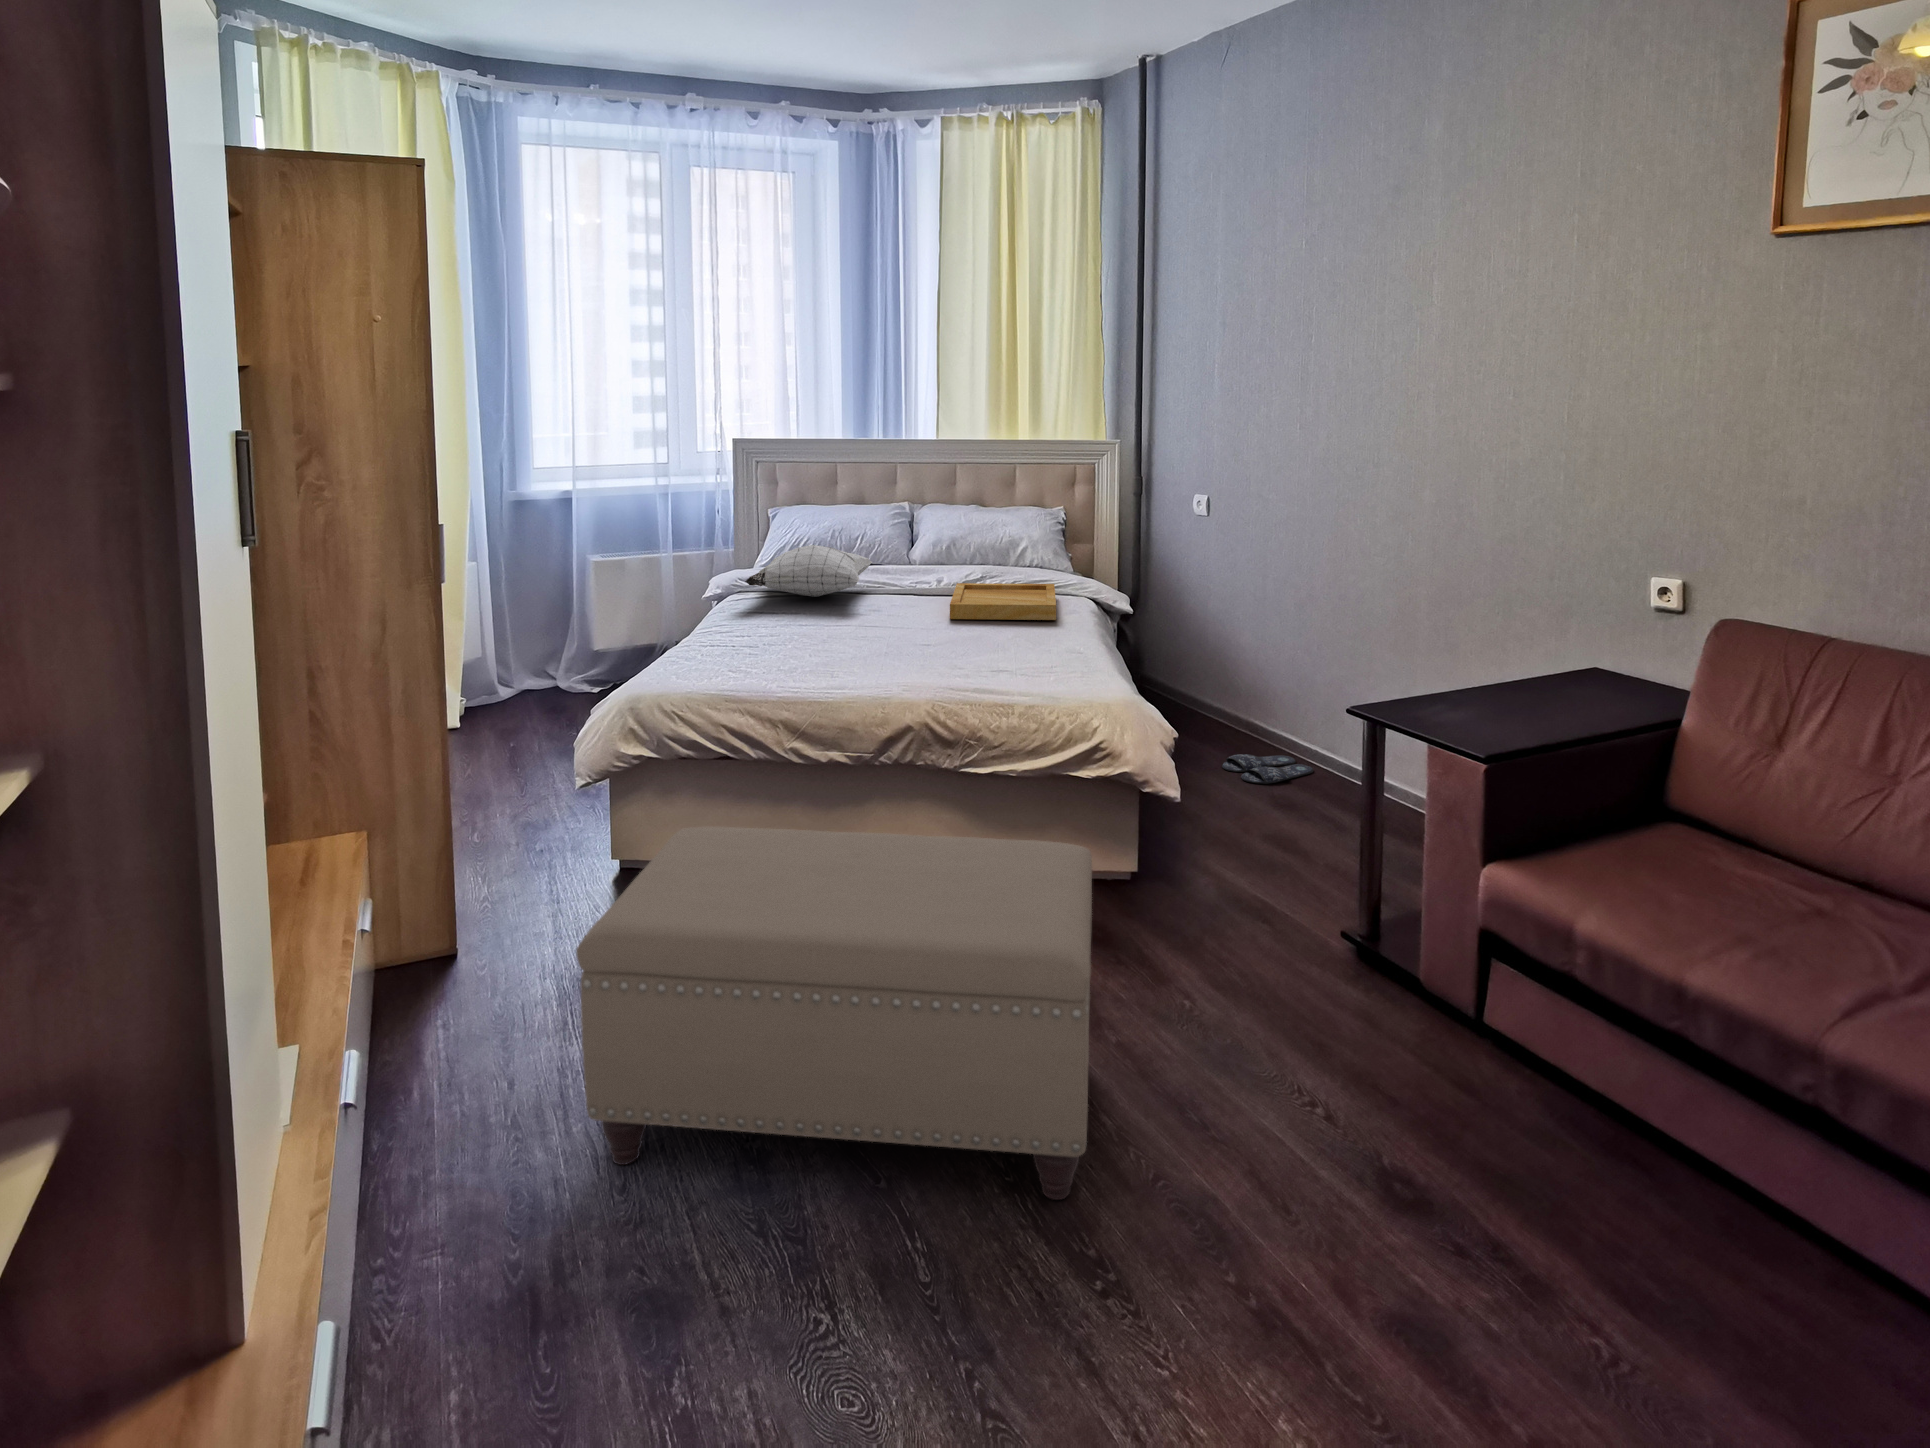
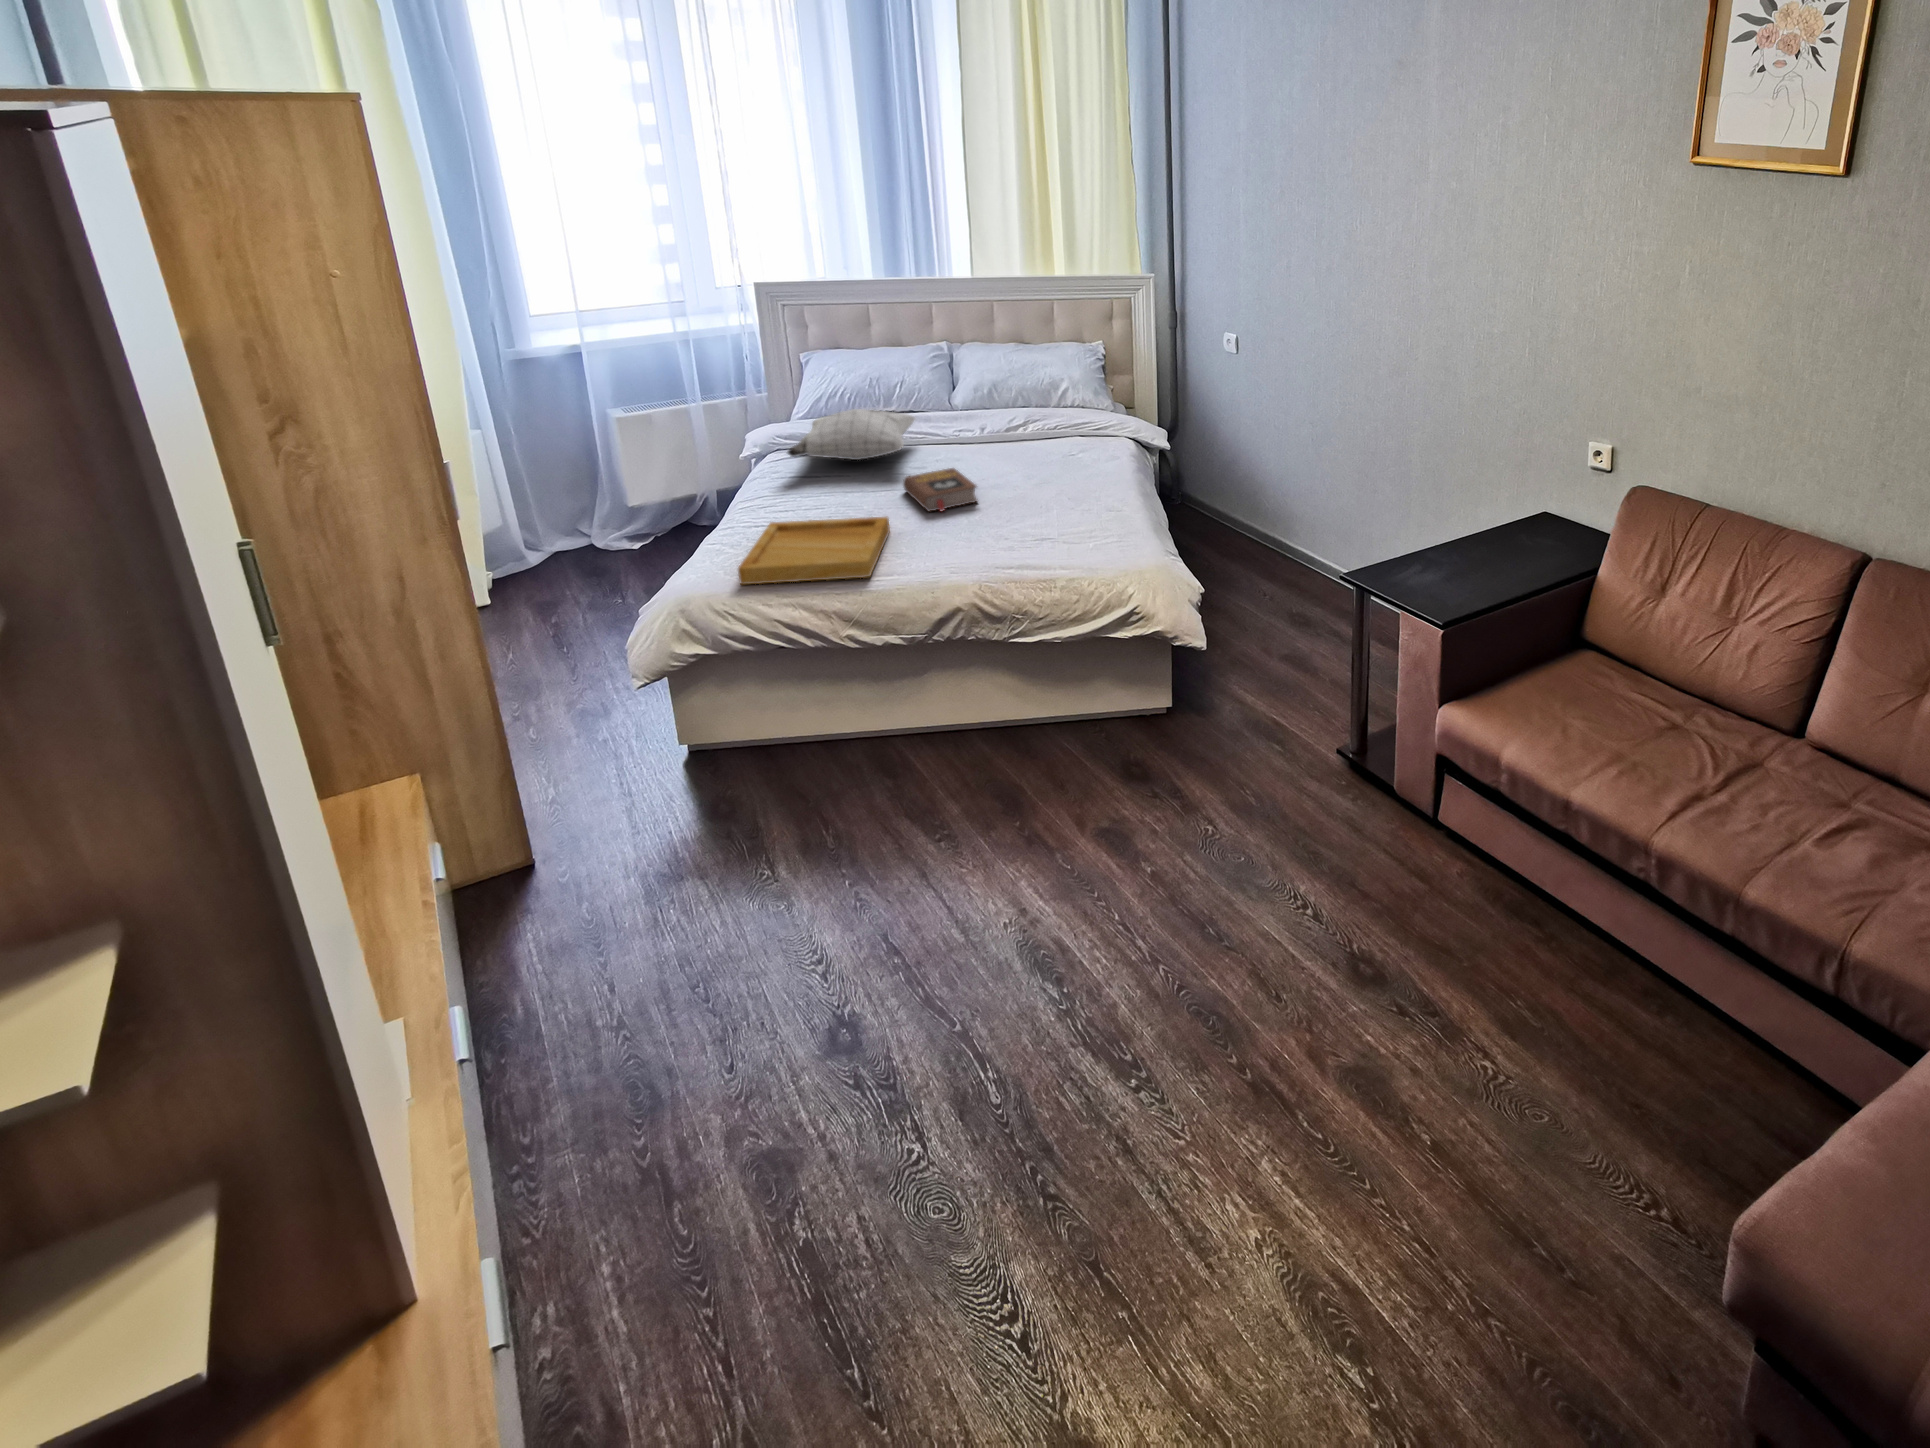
tray: present [950,583,1056,620] -> present [738,517,890,584]
book: none [856,603,932,640] -> present [903,468,978,512]
slippers: present [1222,754,1314,784] -> none [1250,571,1327,602]
ottoman: present [576,827,1092,1200] -> none [658,727,1128,1046]

